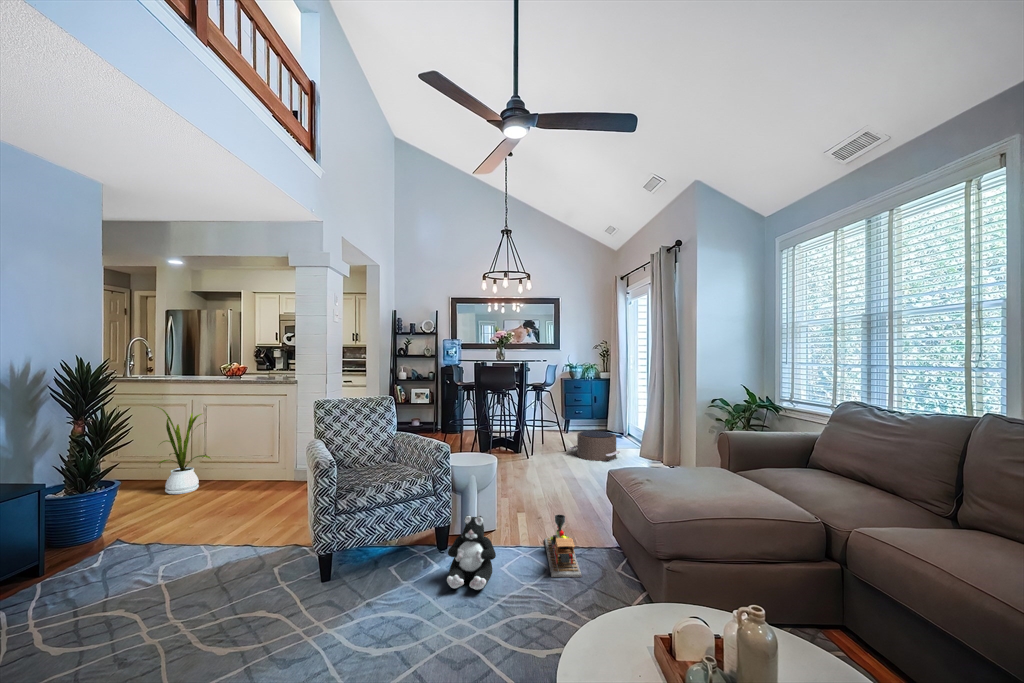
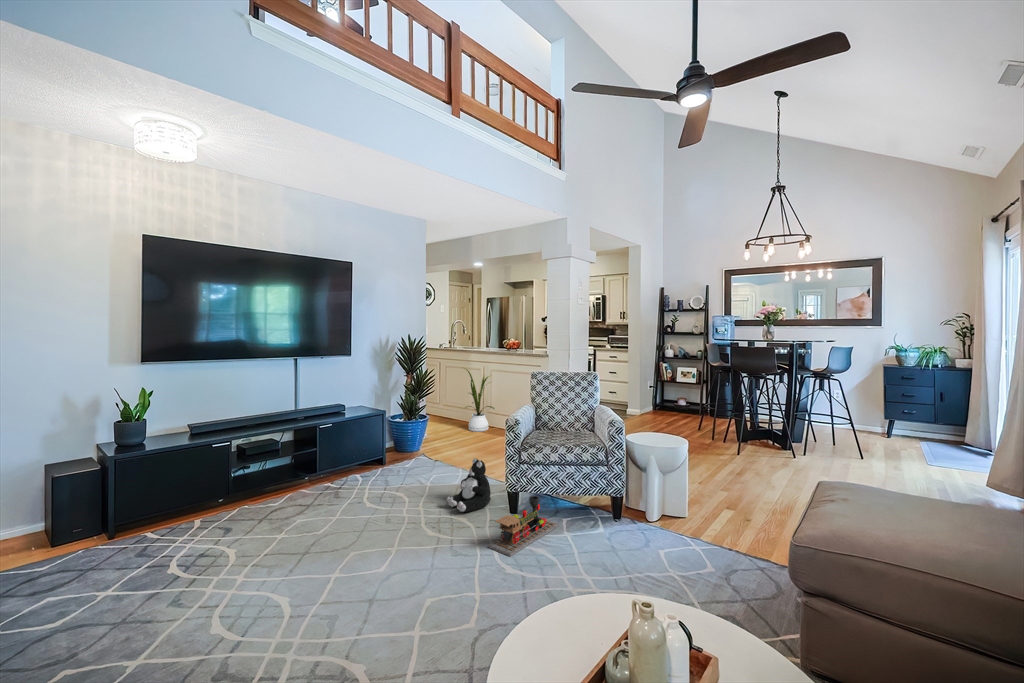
pouf: present [569,431,620,461] -> none [849,434,934,477]
plush toy: present [447,515,496,590] -> present [447,458,491,512]
toy train: present [544,515,582,577] -> present [488,496,559,557]

